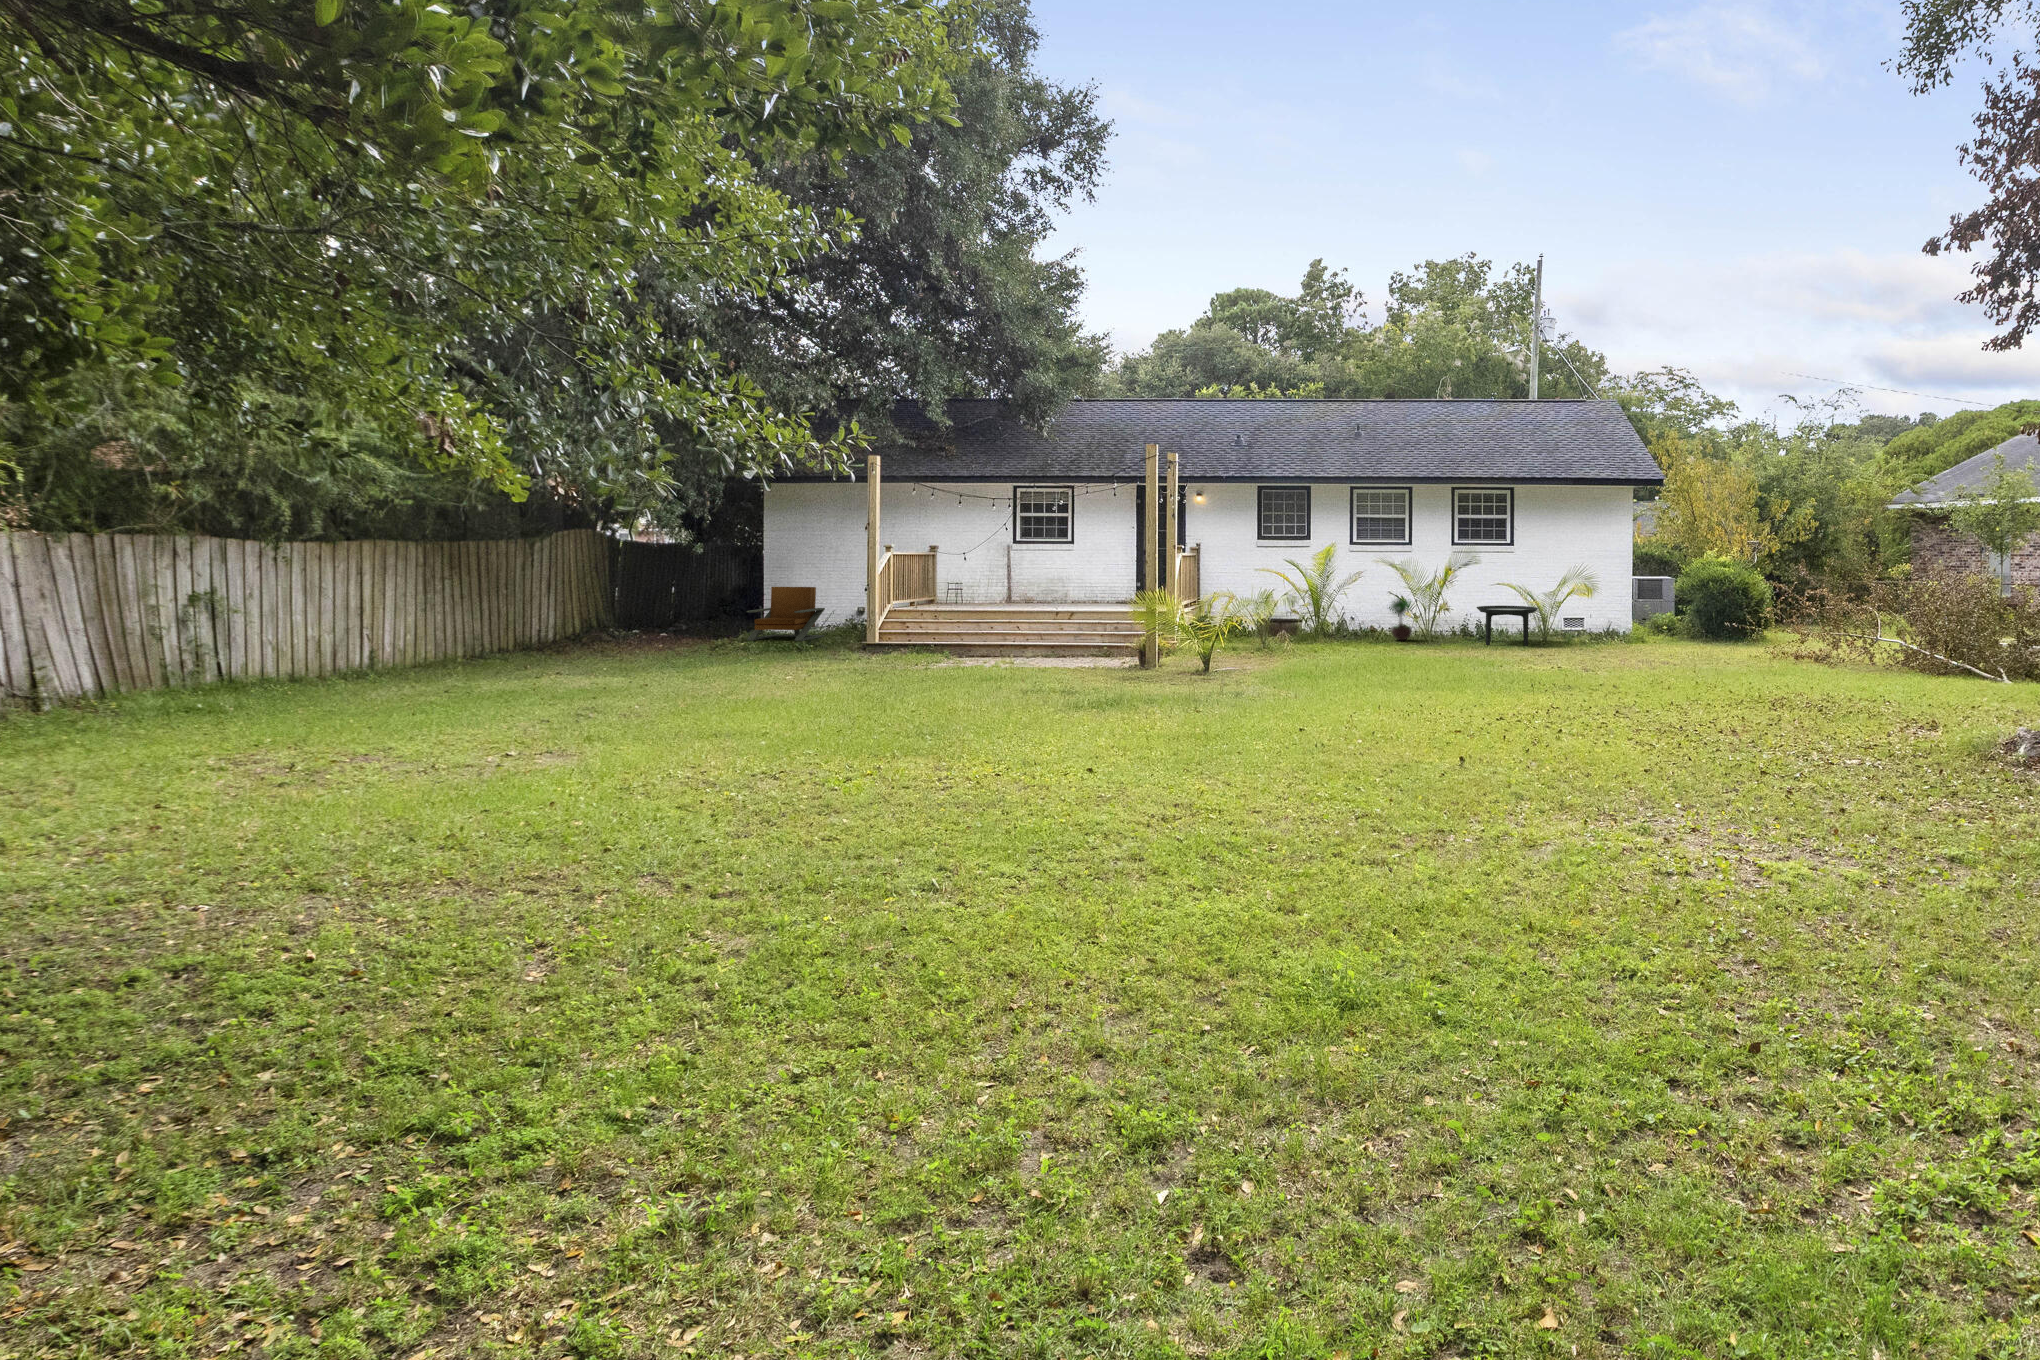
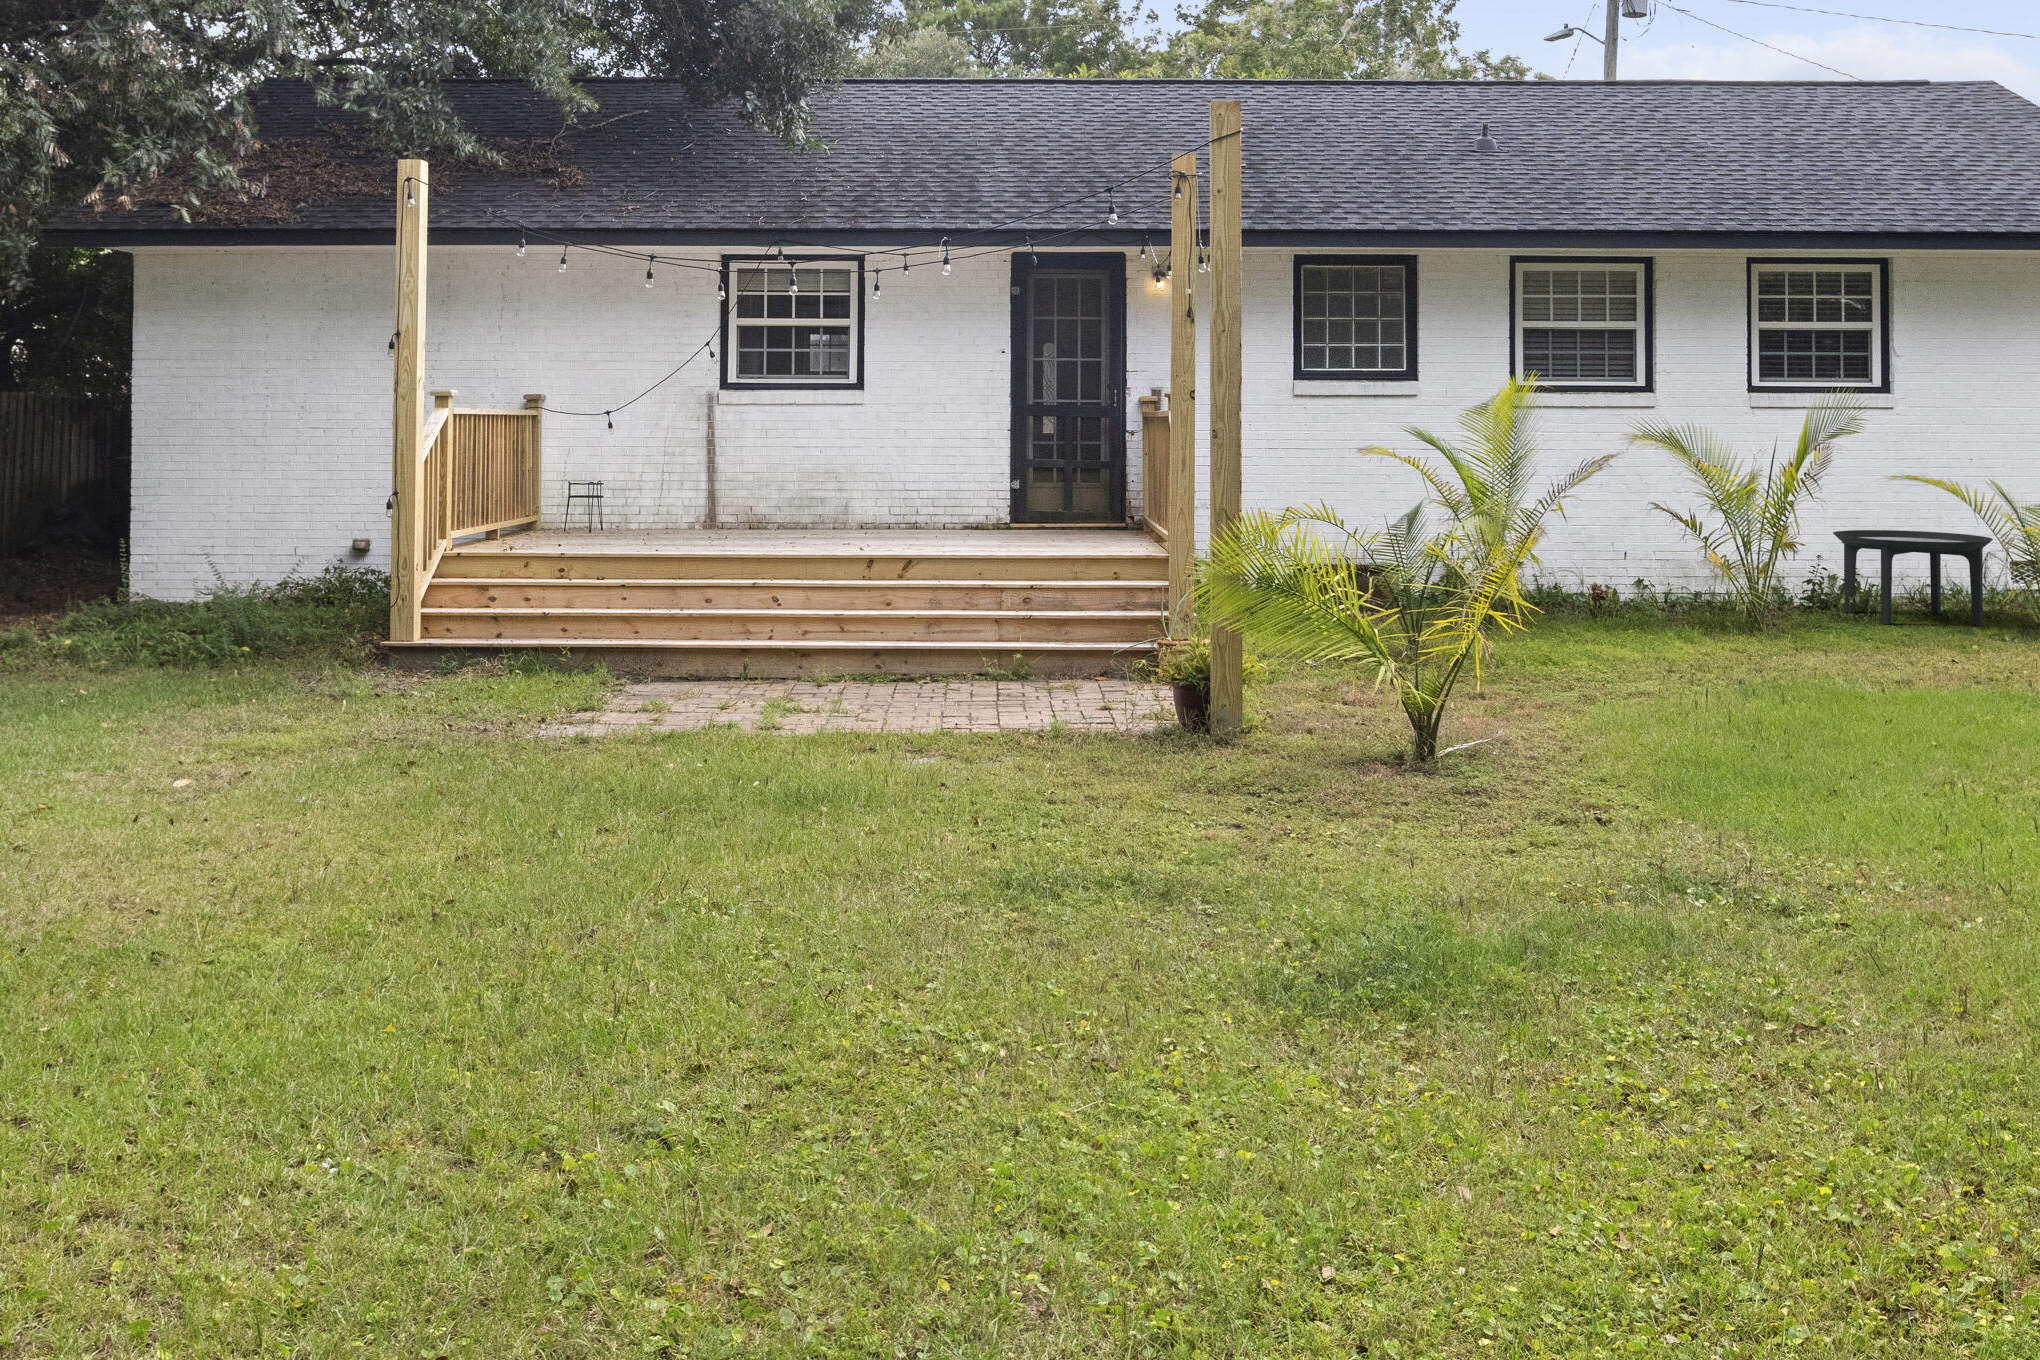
lounge chair: present [747,587,825,641] -> none [61,492,260,628]
potted tree: present [1389,597,1412,640] -> none [1620,502,1687,613]

